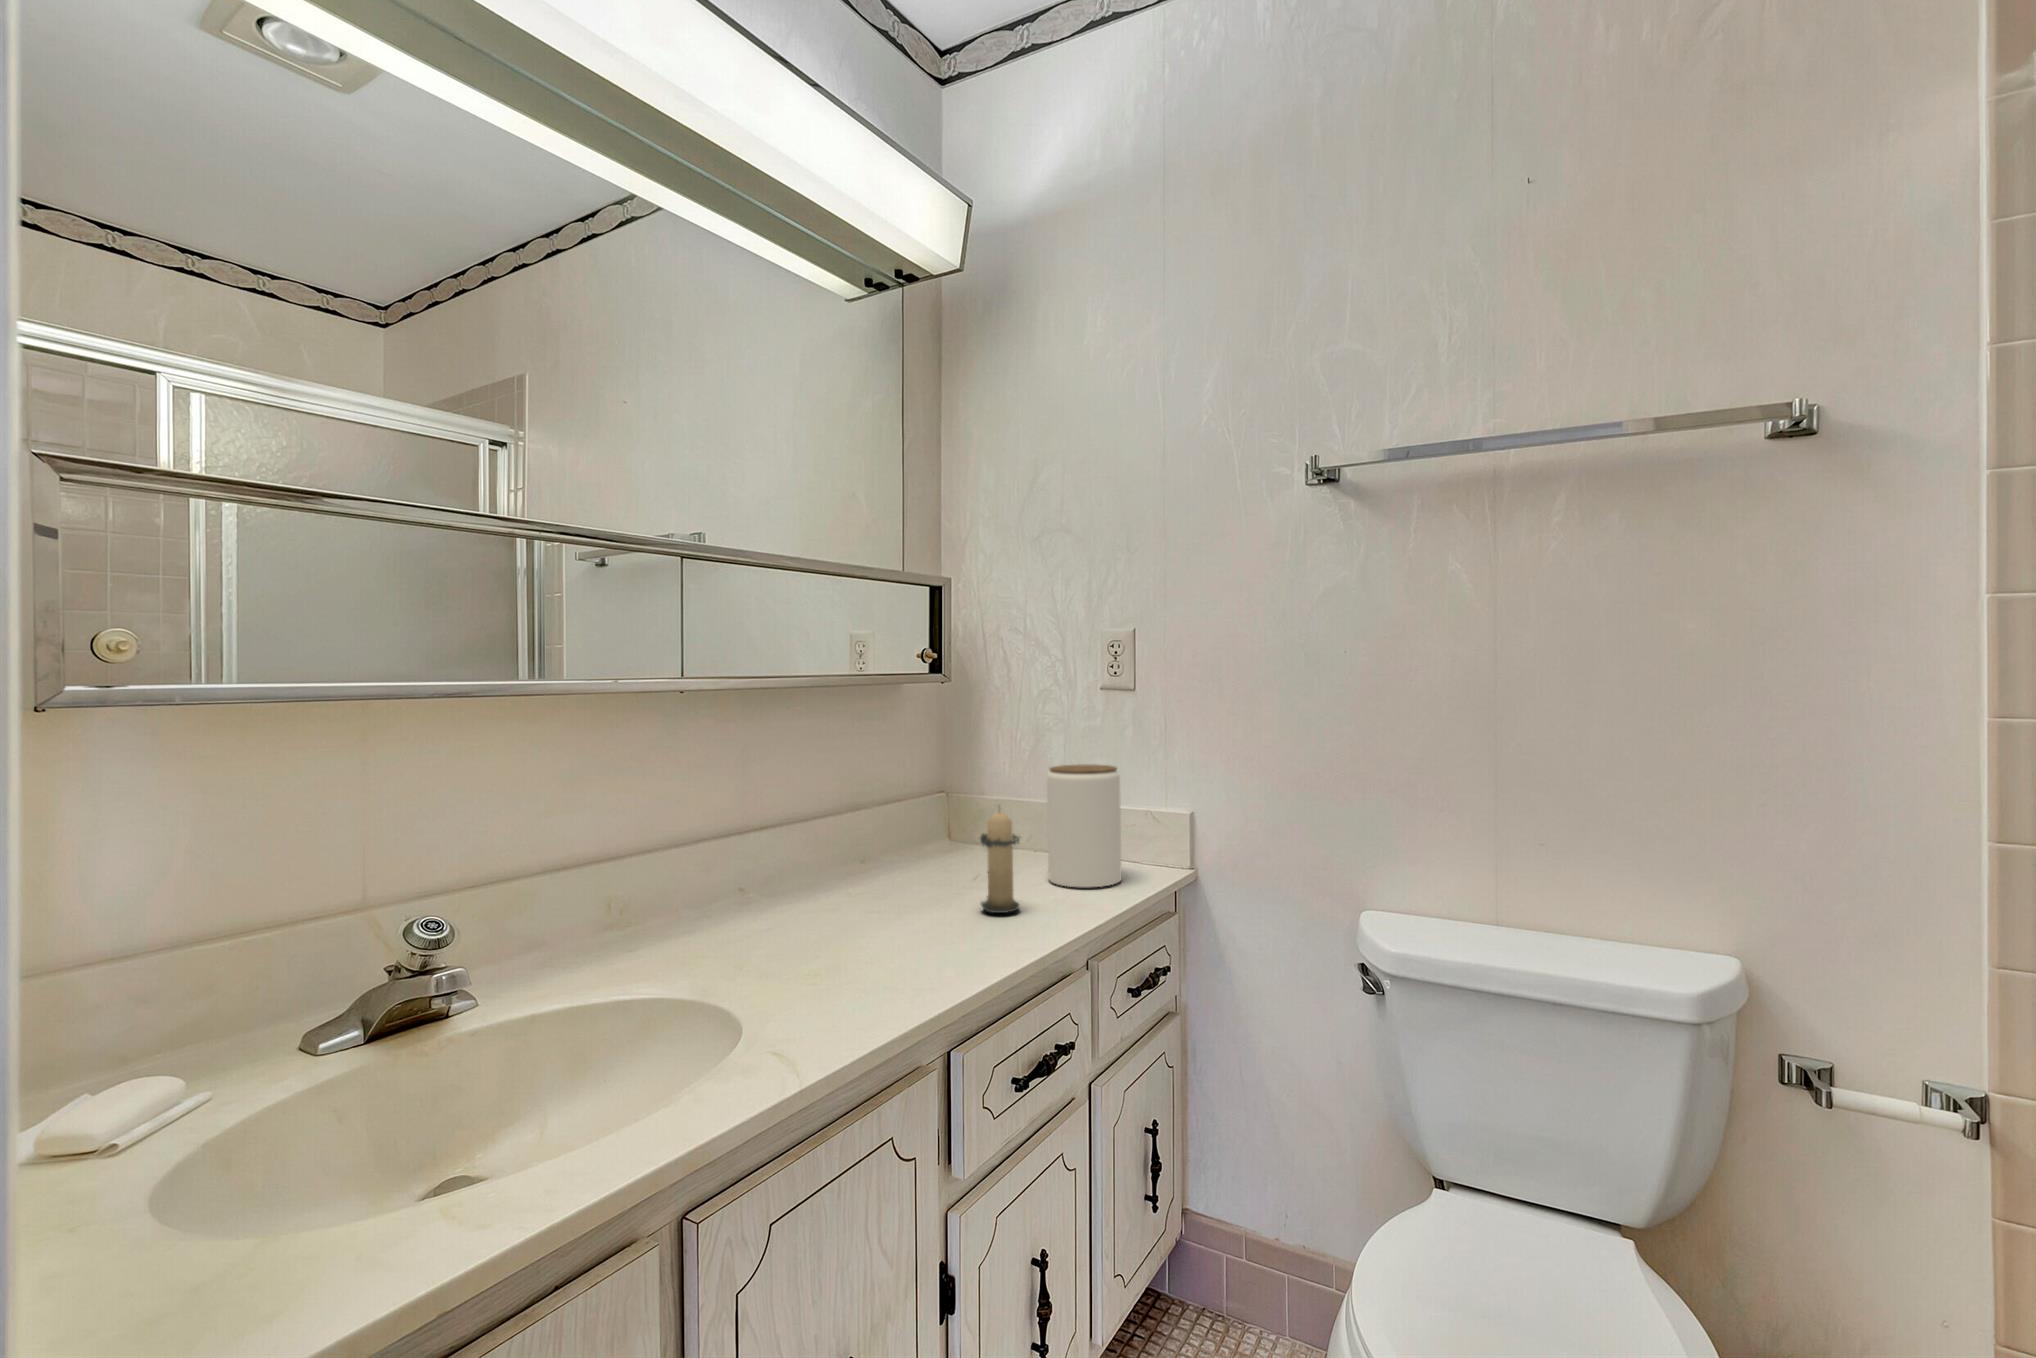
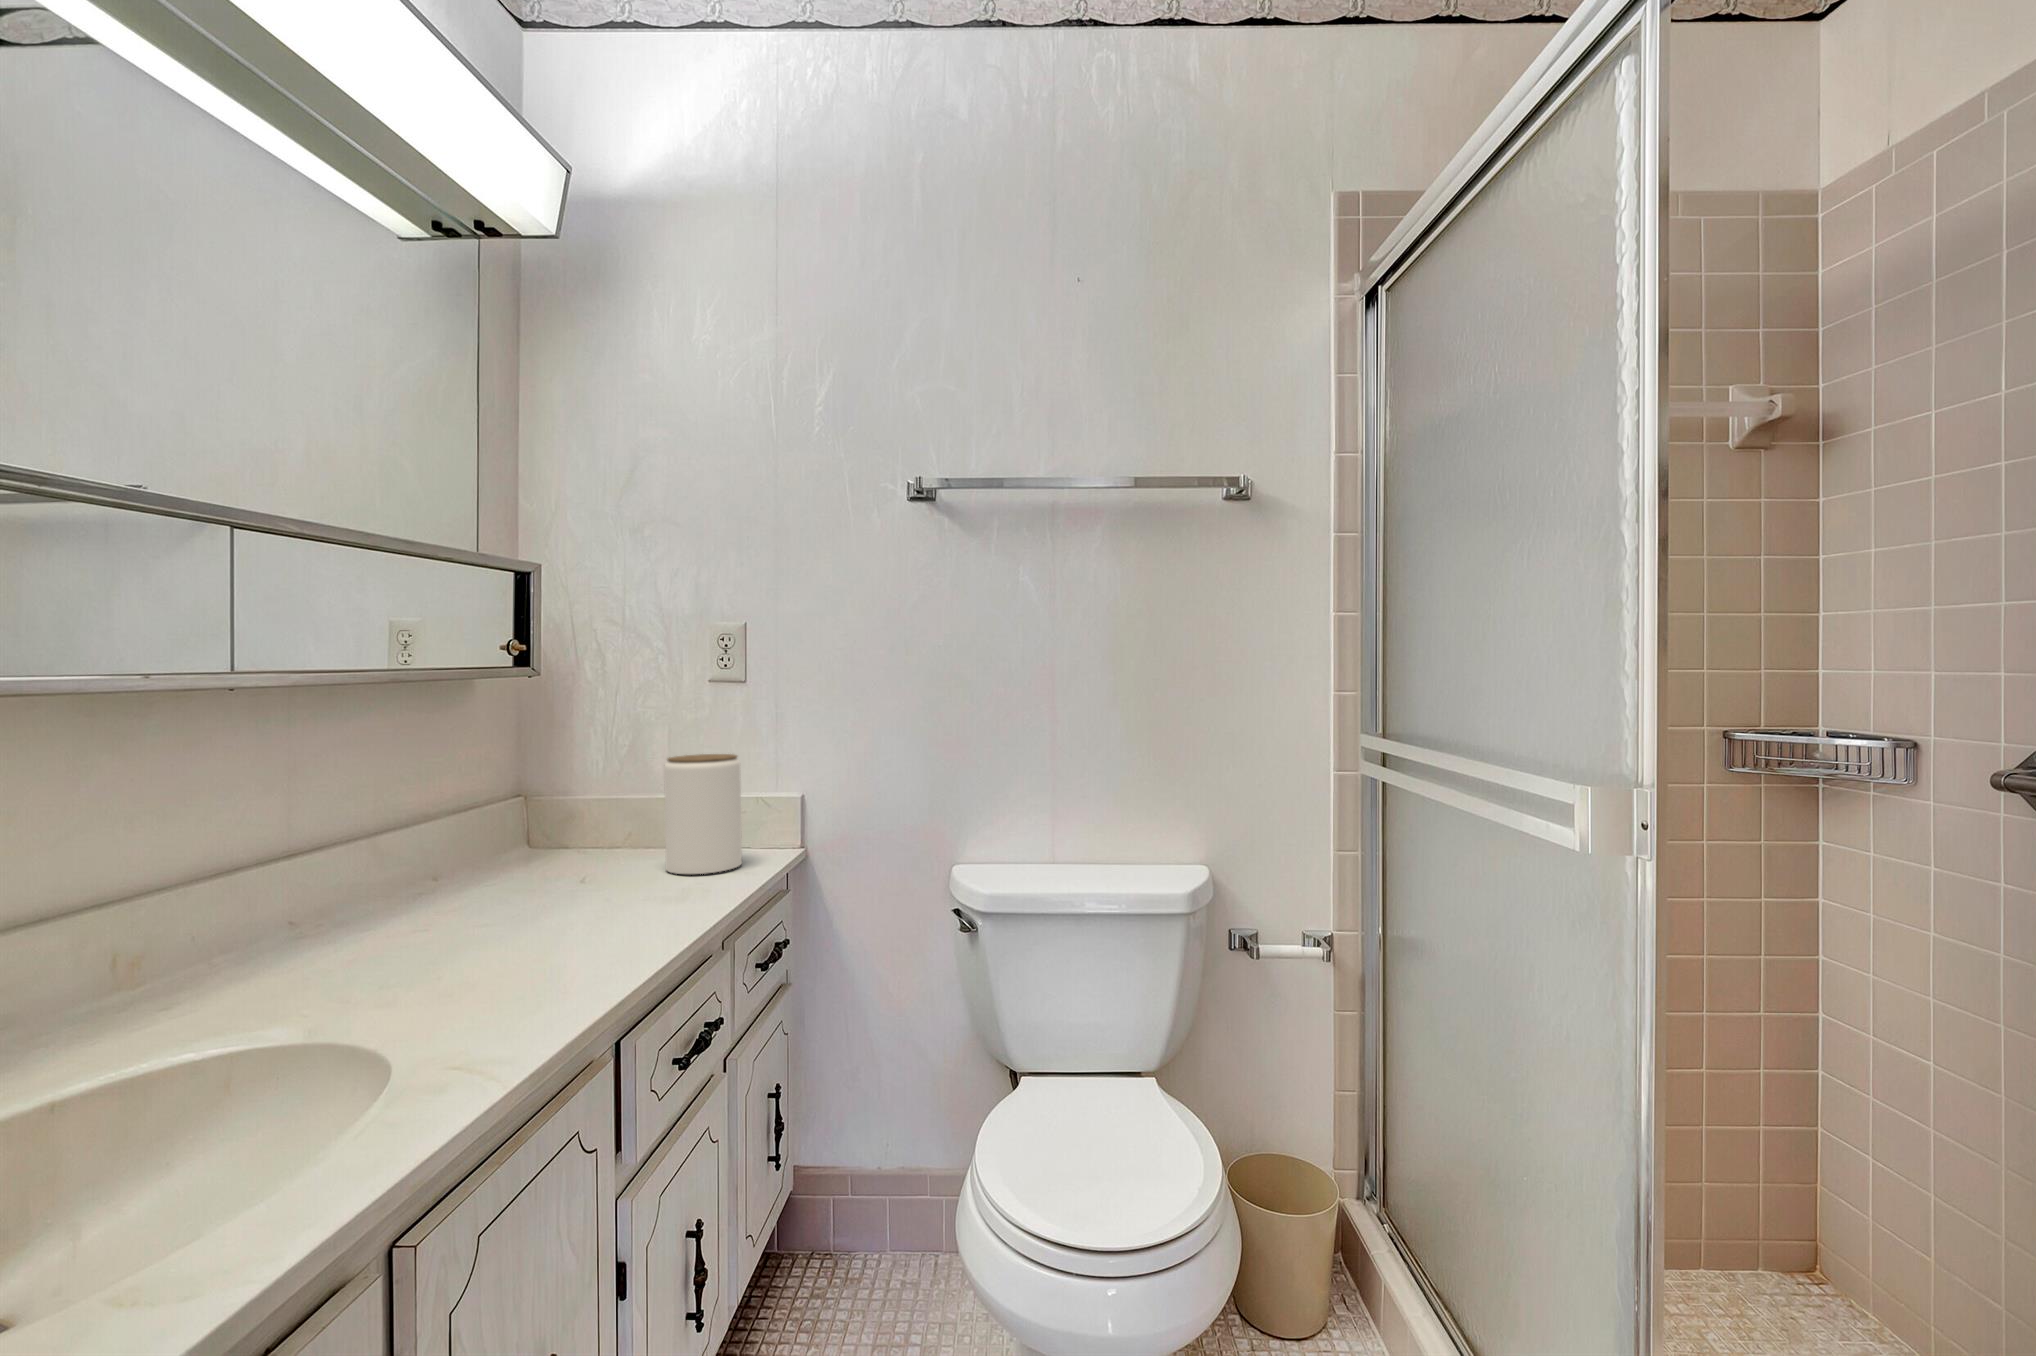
candle: present [980,811,1020,913] -> none [602,796,660,908]

